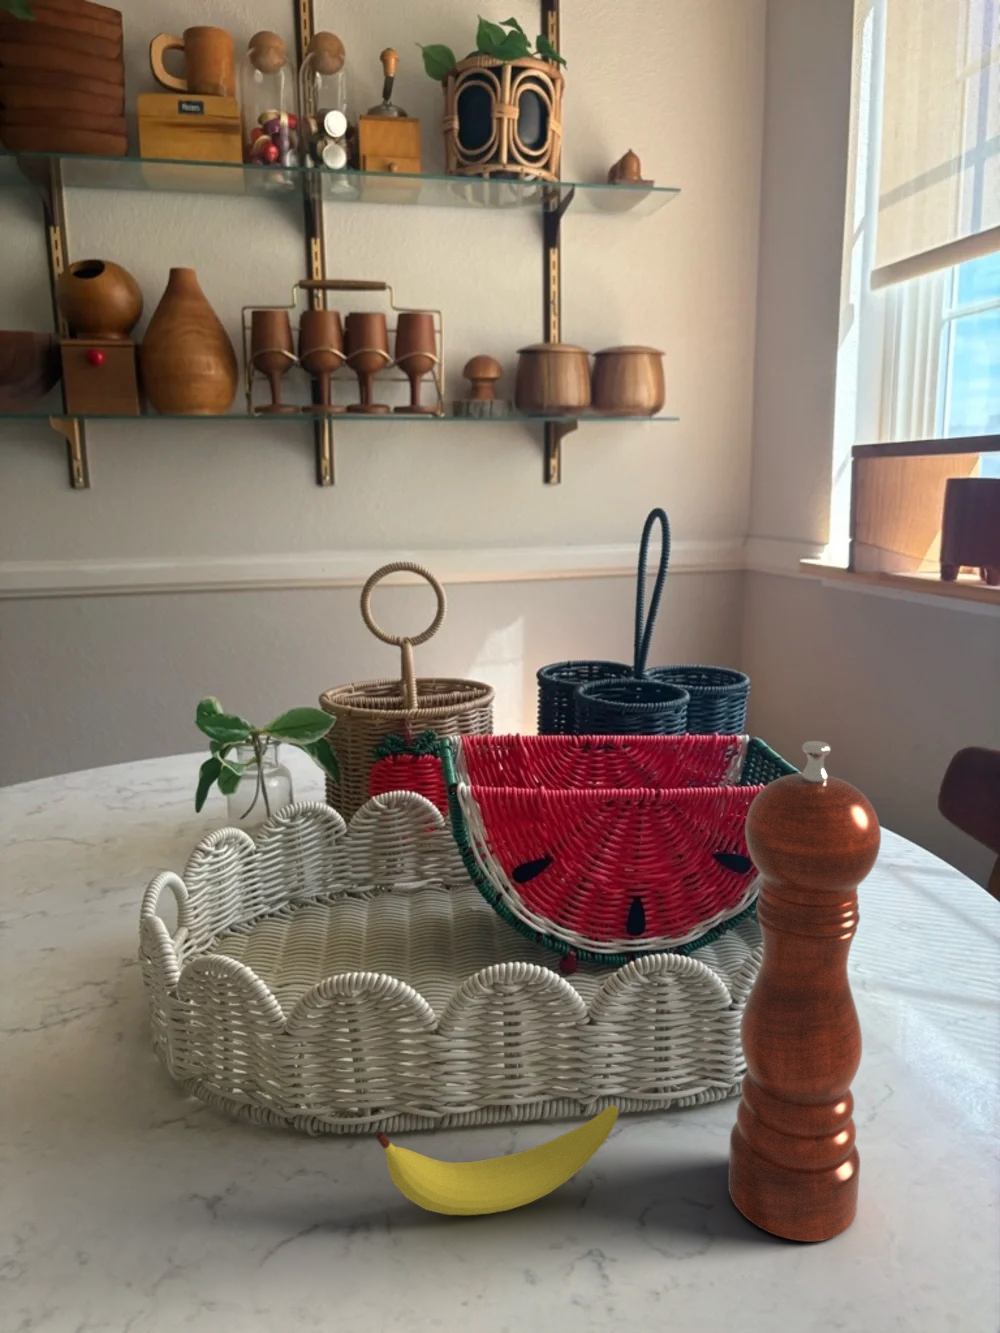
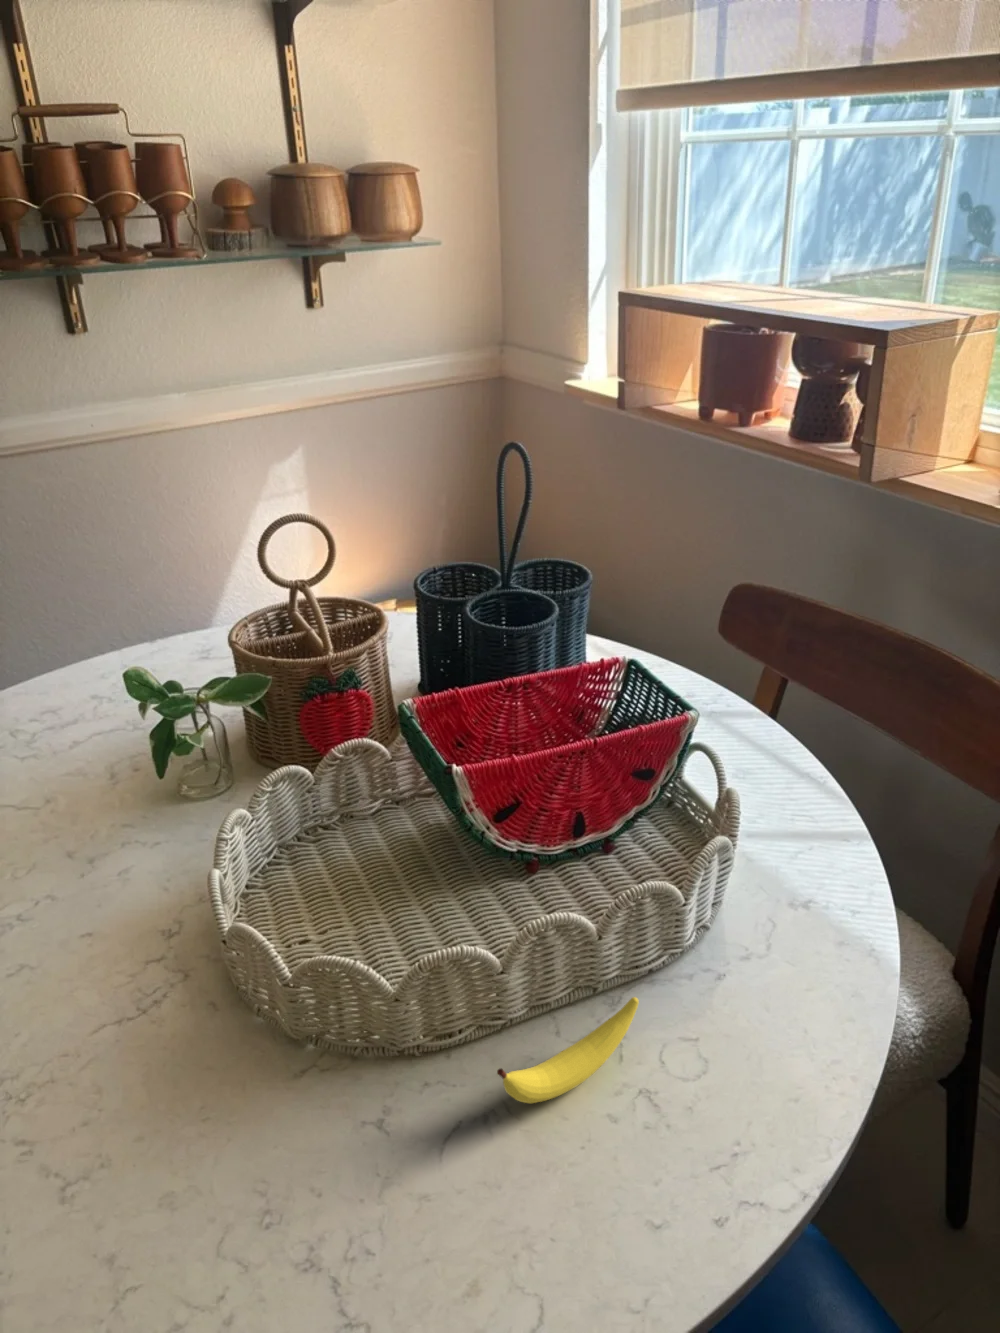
pepper mill: present [728,741,881,1241] -> none [704,756,821,1052]

